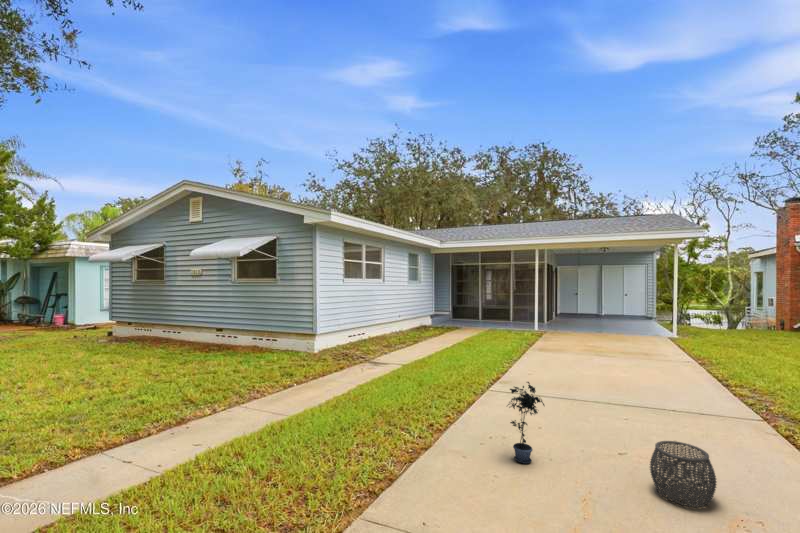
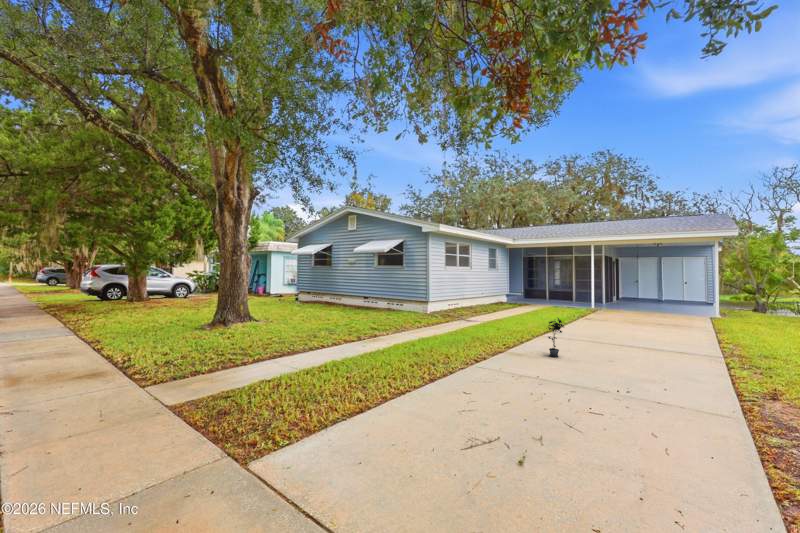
woven basket: present [650,441,717,508] -> none [617,345,649,373]

